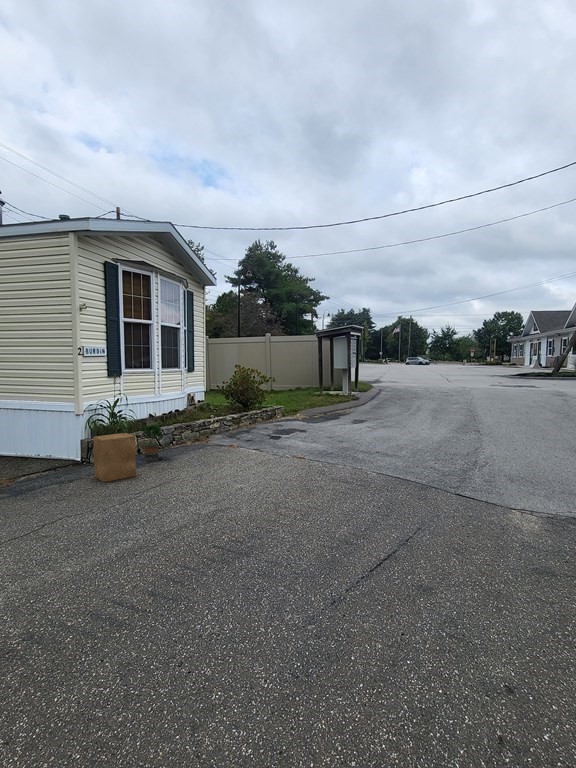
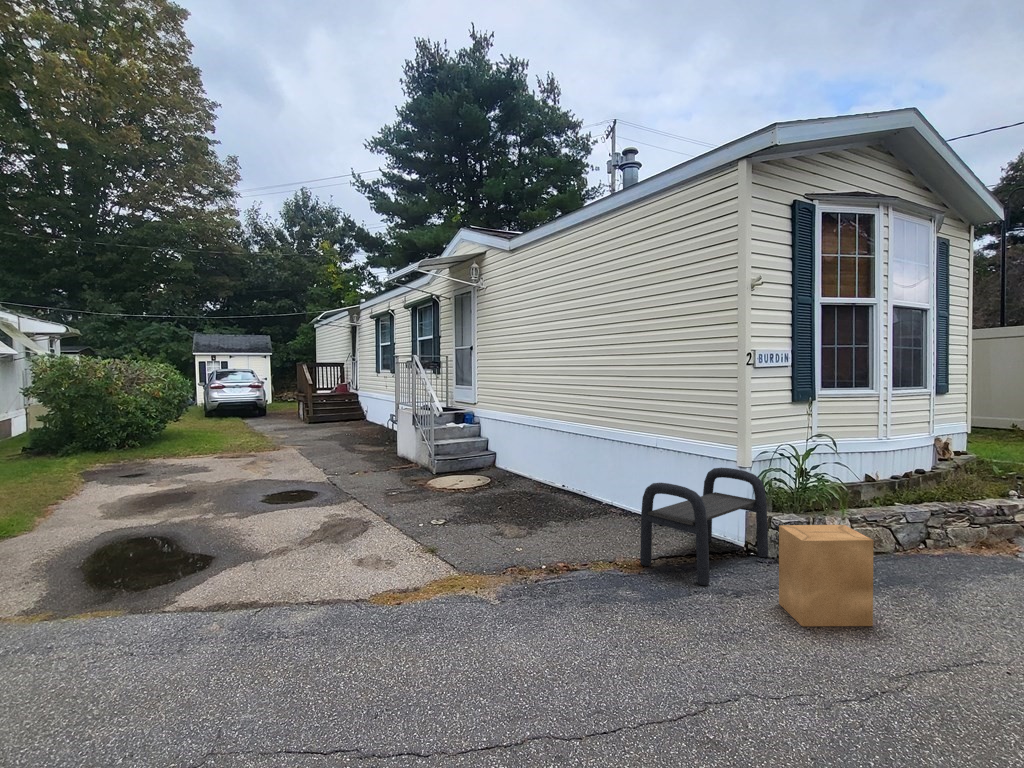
bench: none [14,415,93,478] -> present [640,468,768,585]
potted tree: present [140,425,163,461] -> none [865,506,925,586]

